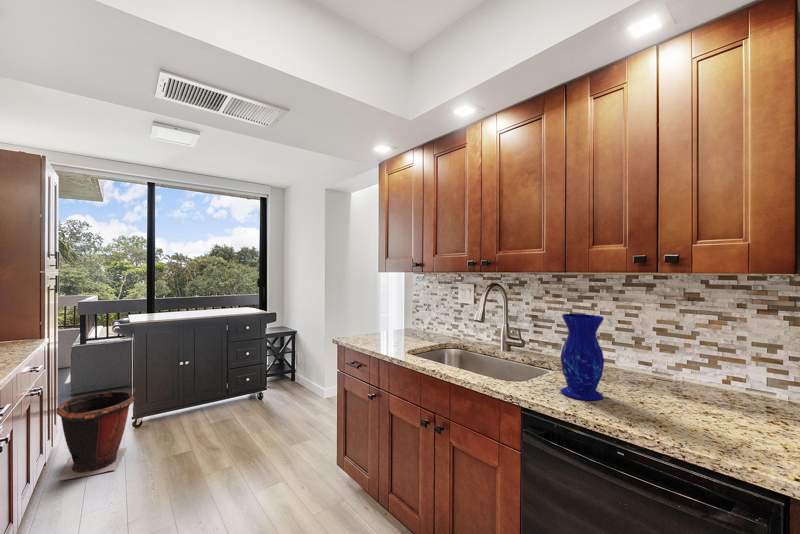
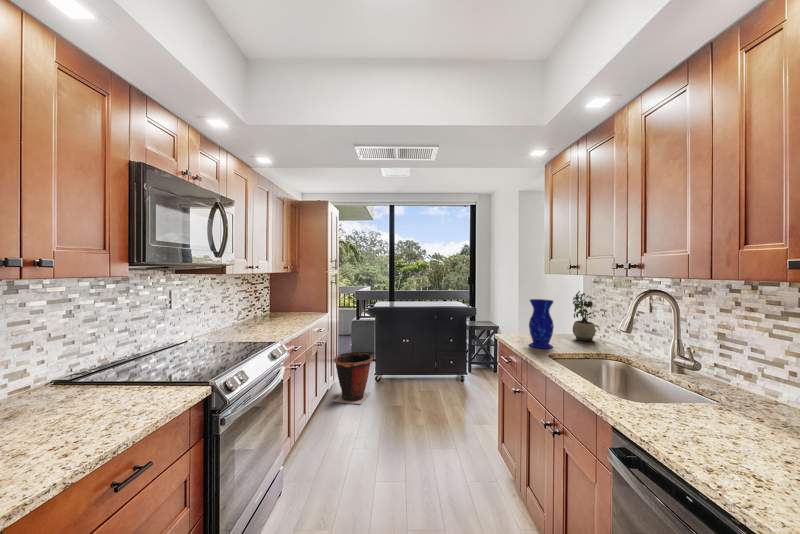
potted plant: none [407,286,426,334] -> present [573,291,596,341]
vase: present [561,314,604,400] -> present [529,299,554,349]

